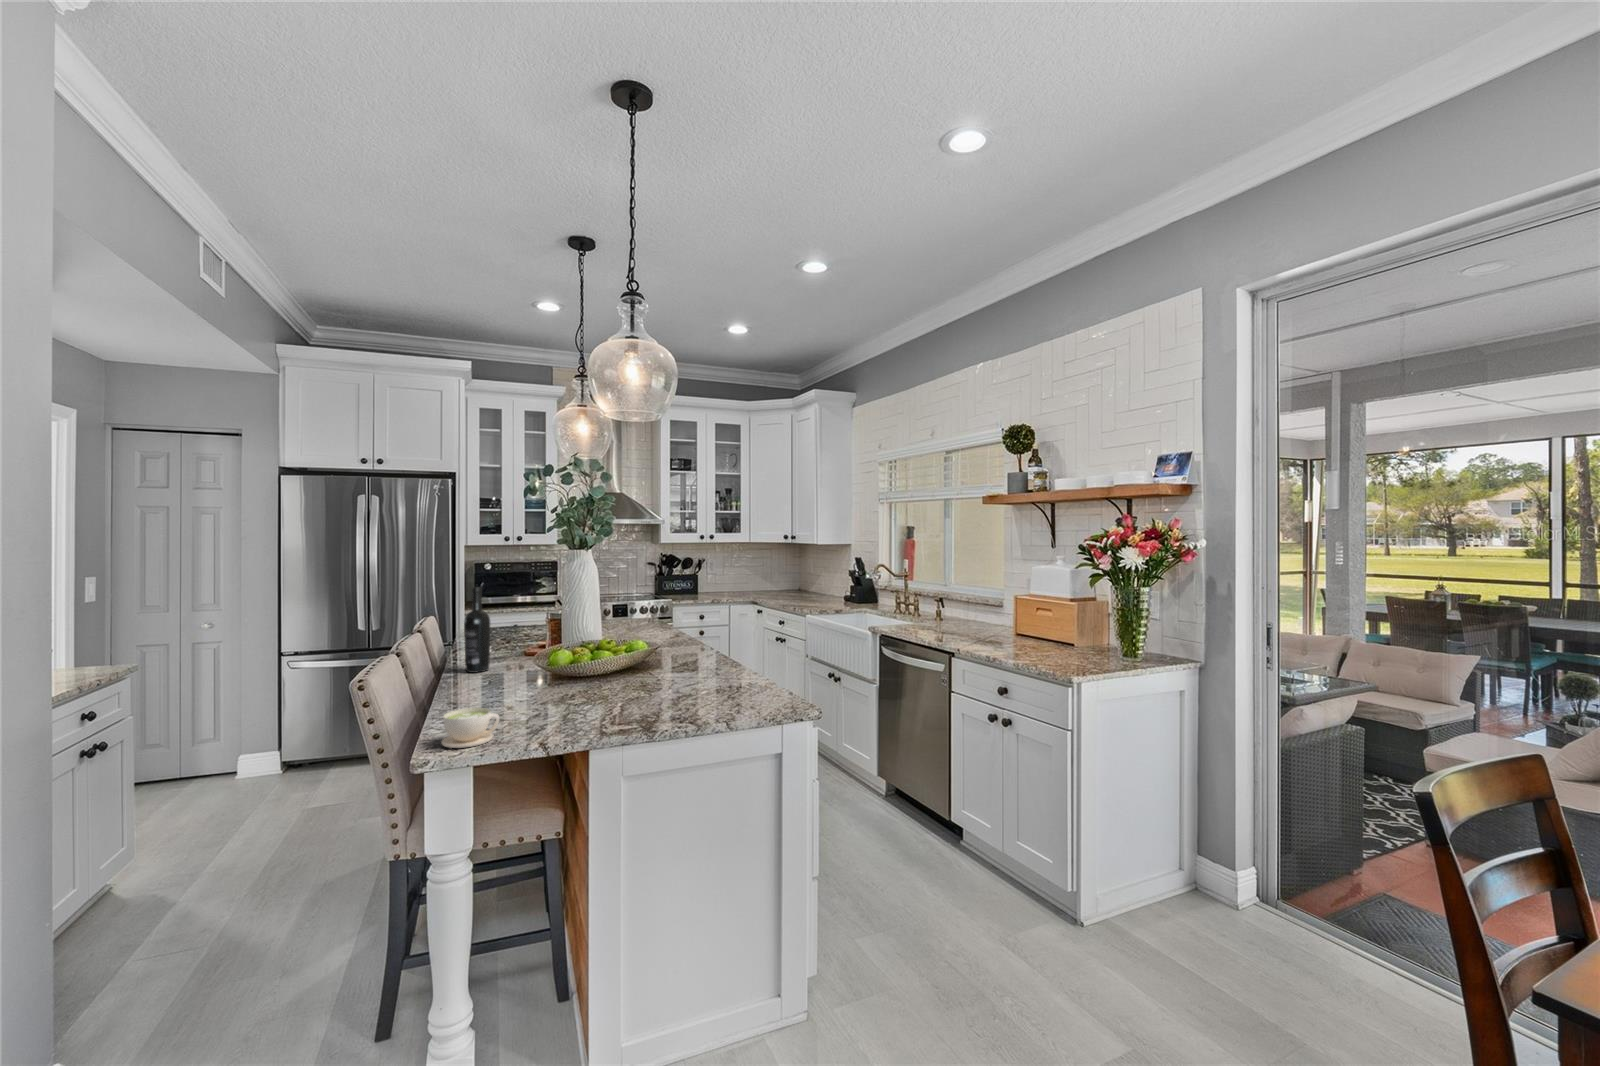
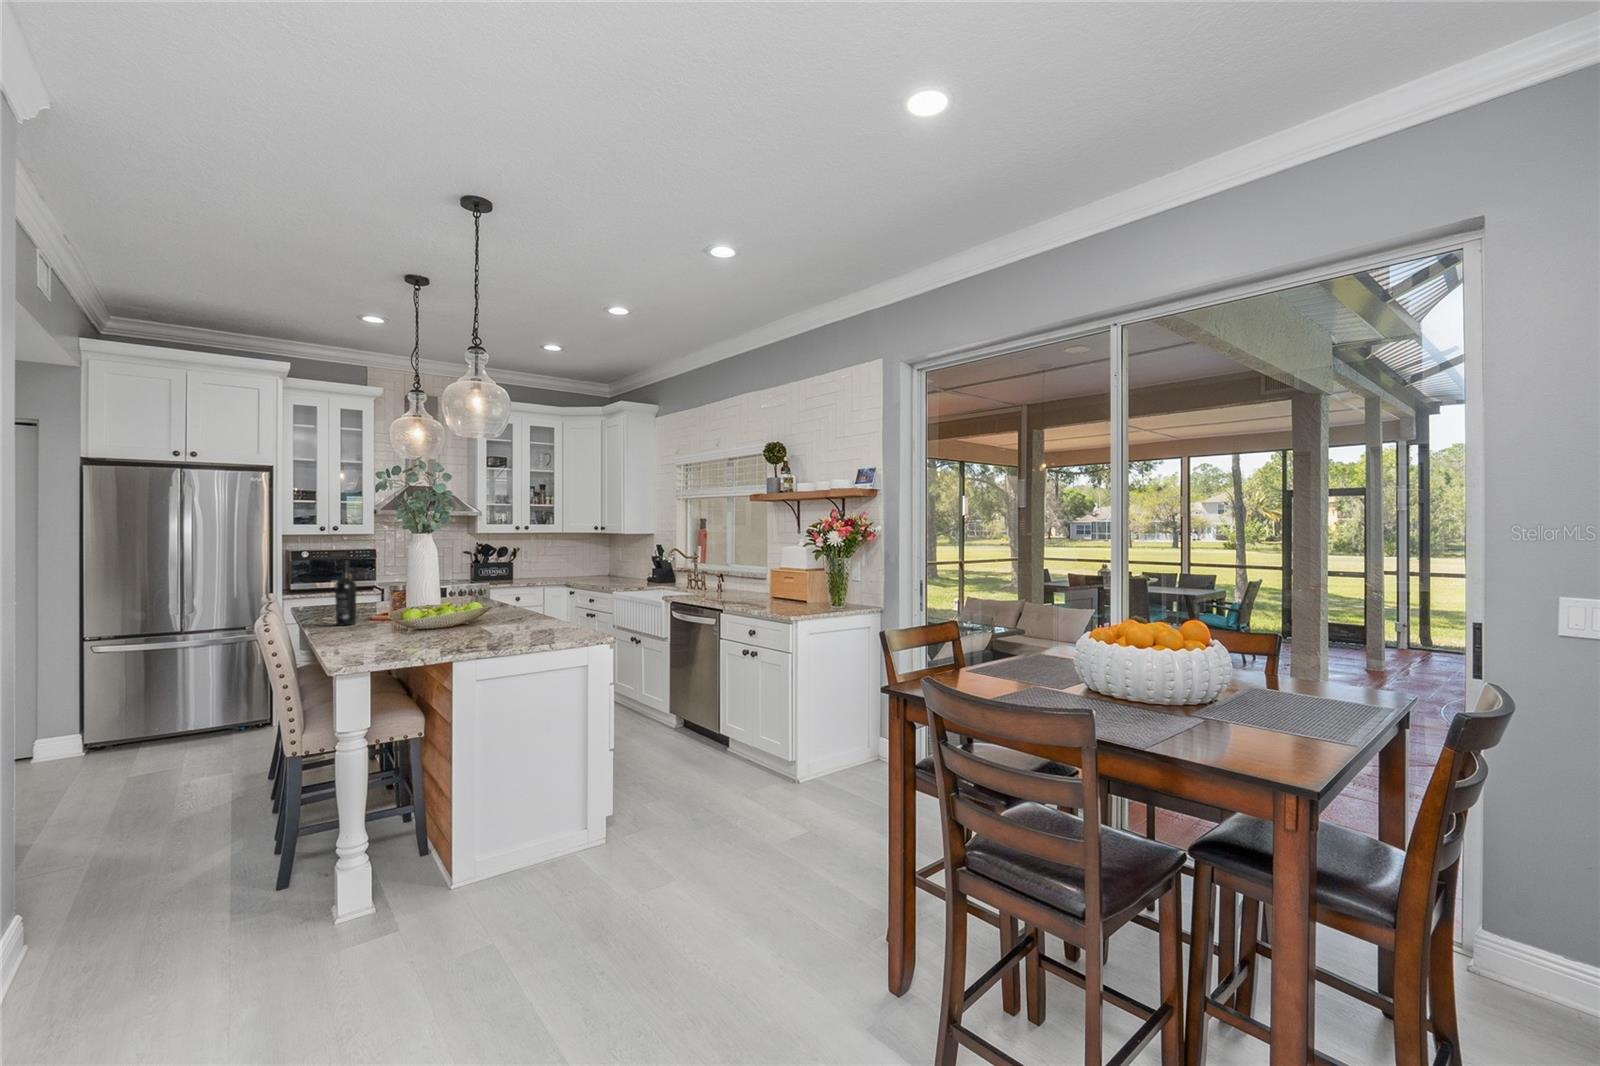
coffee cup: present [441,708,499,748] -> none [365,627,402,649]

